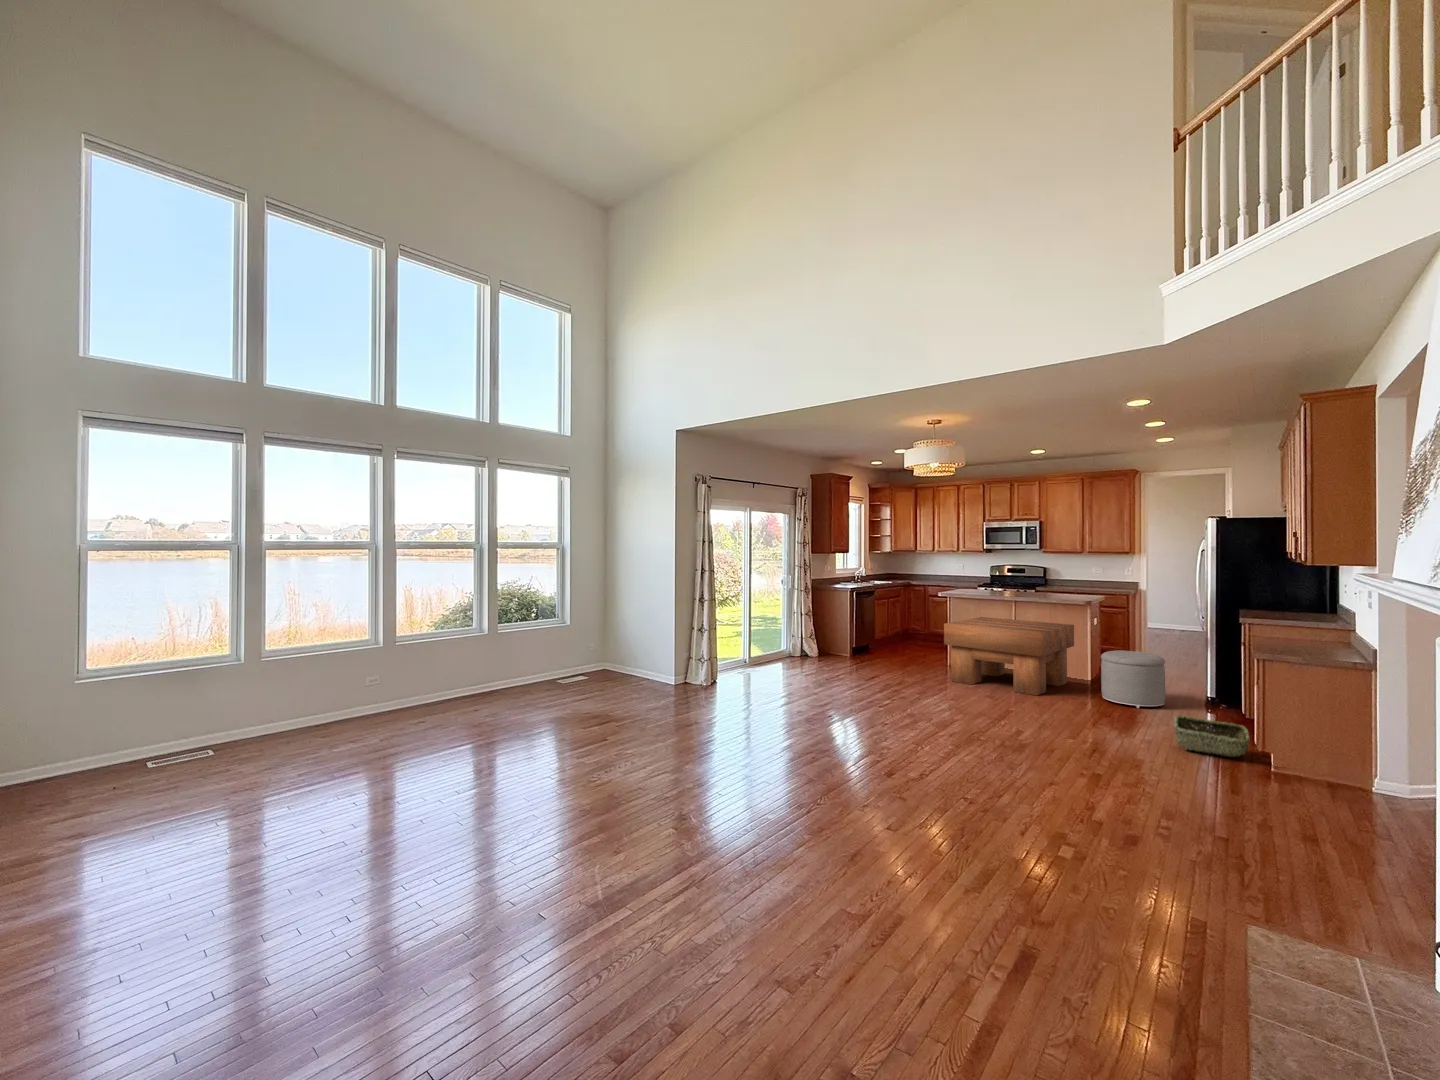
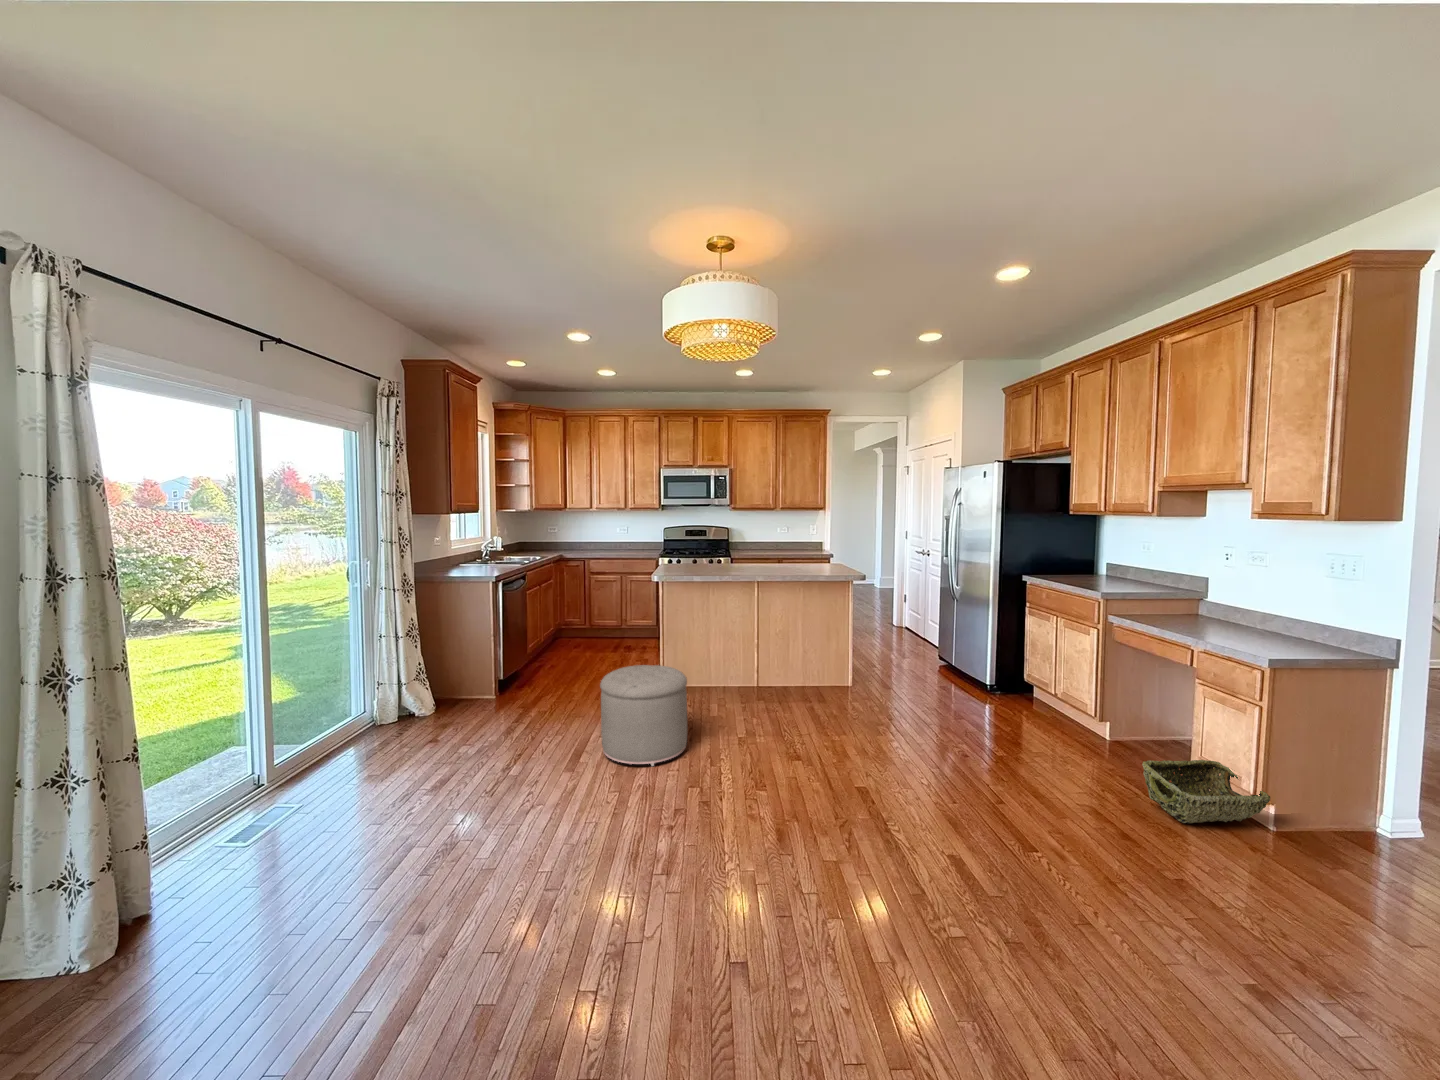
coffee table: present [944,617,1074,696] -> none [699,608,862,733]
ottoman: present [1101,650,1165,708] -> present [600,665,687,766]

